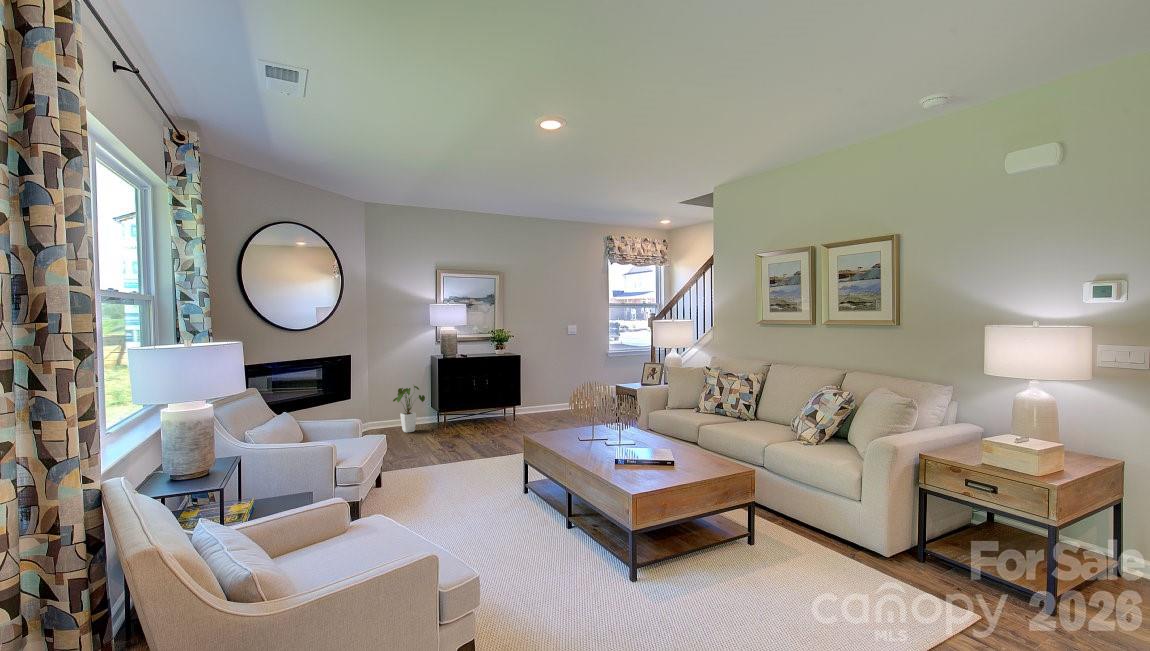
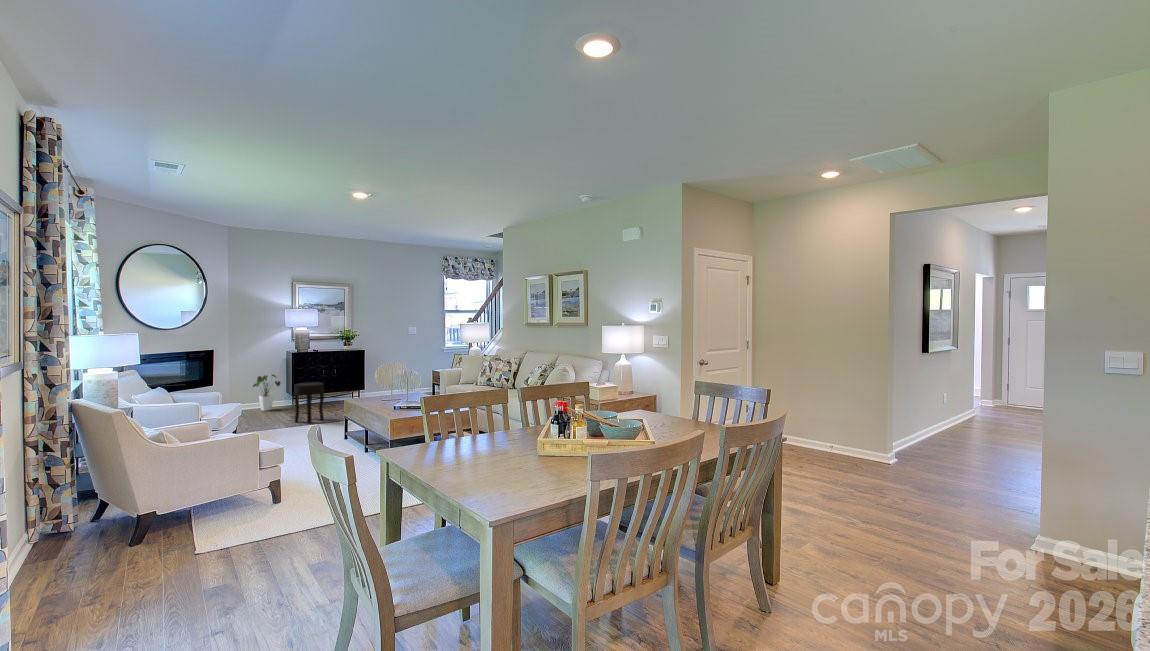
side table: none [446,400,482,457] -> present [294,382,324,423]

